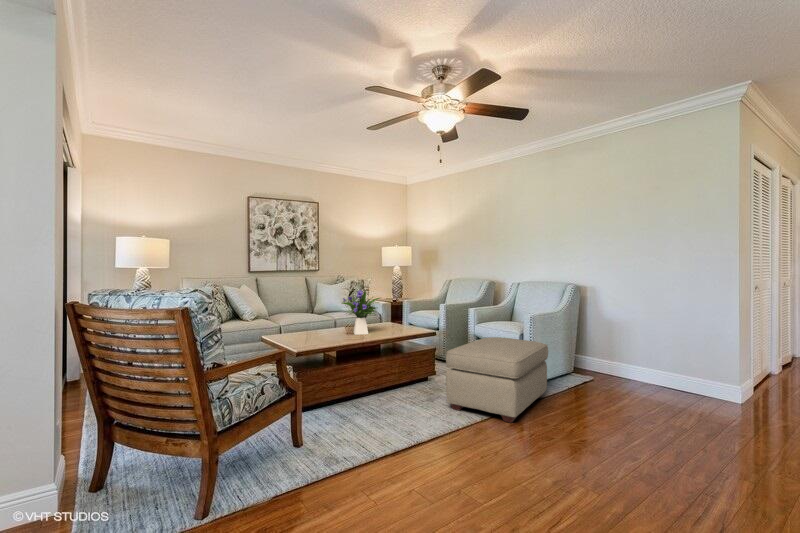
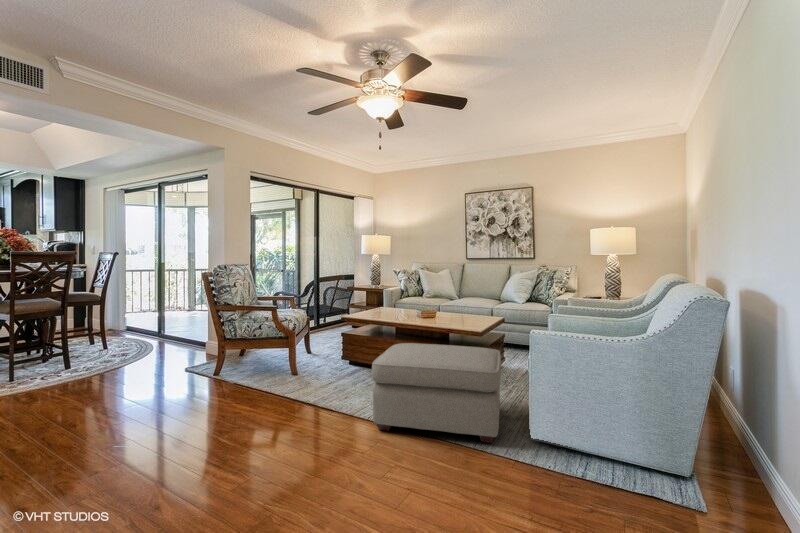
flower arrangement: present [342,290,380,335] -> none [403,276,445,319]

